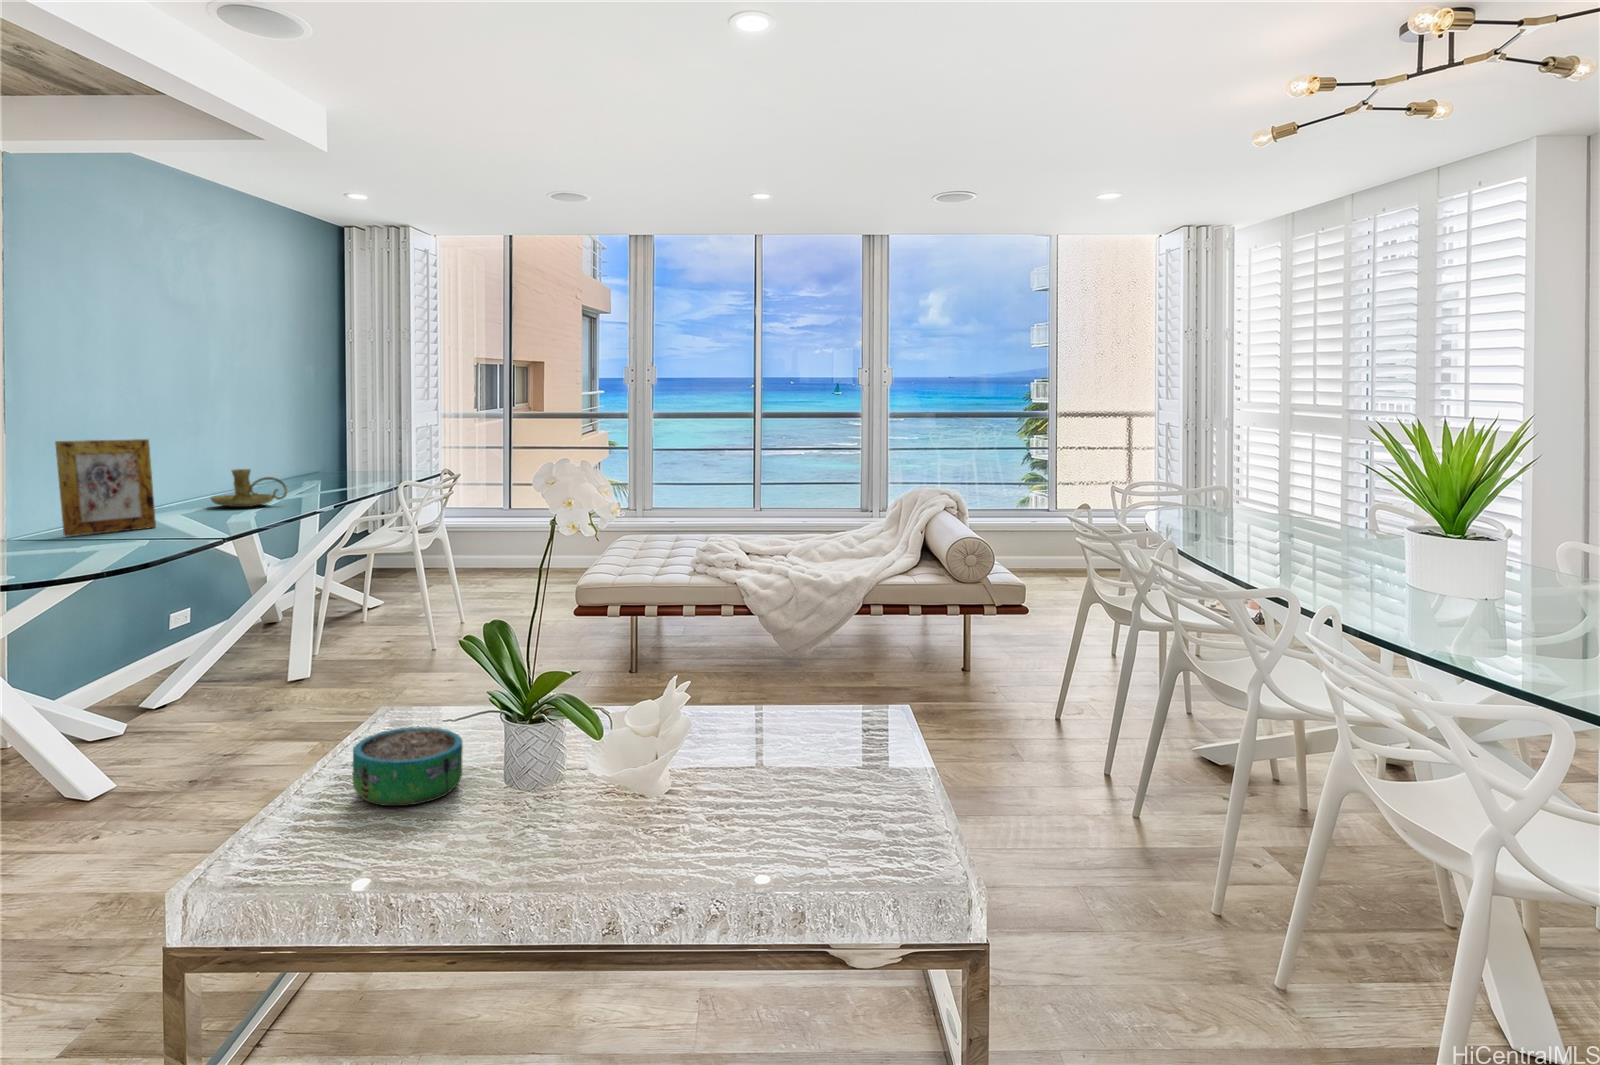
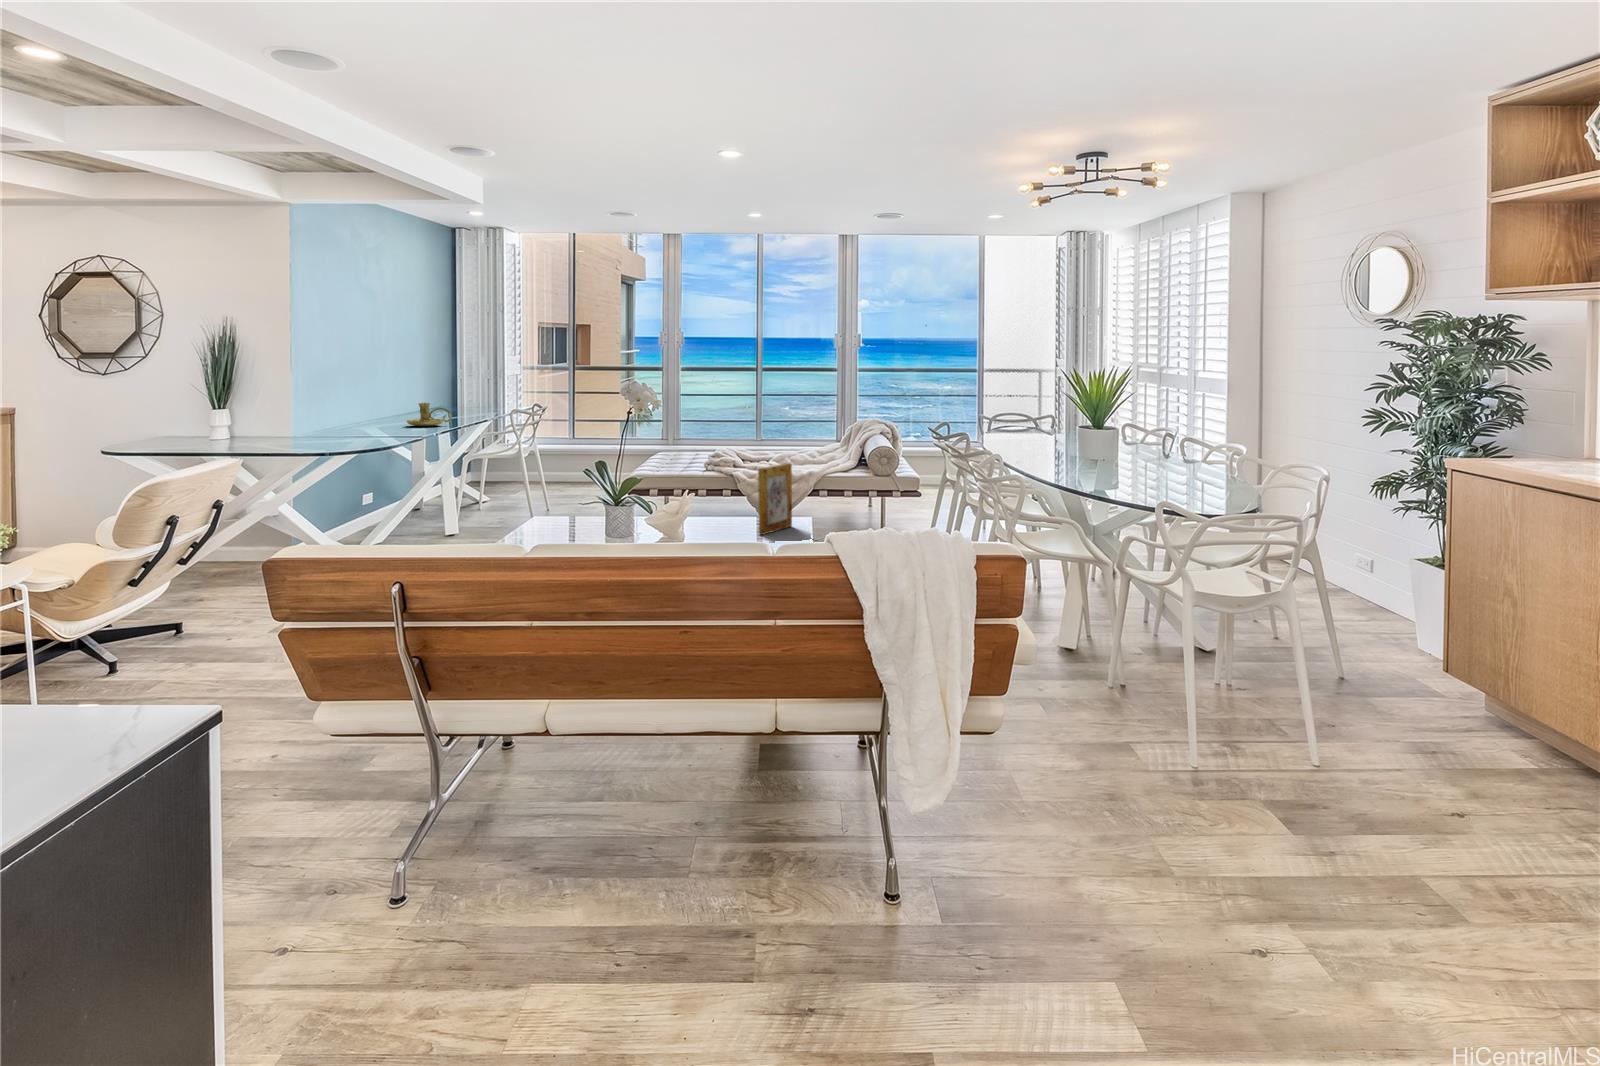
picture frame: present [55,439,156,536] -> present [758,463,792,535]
decorative bowl: present [353,727,463,806] -> none [554,510,599,537]

